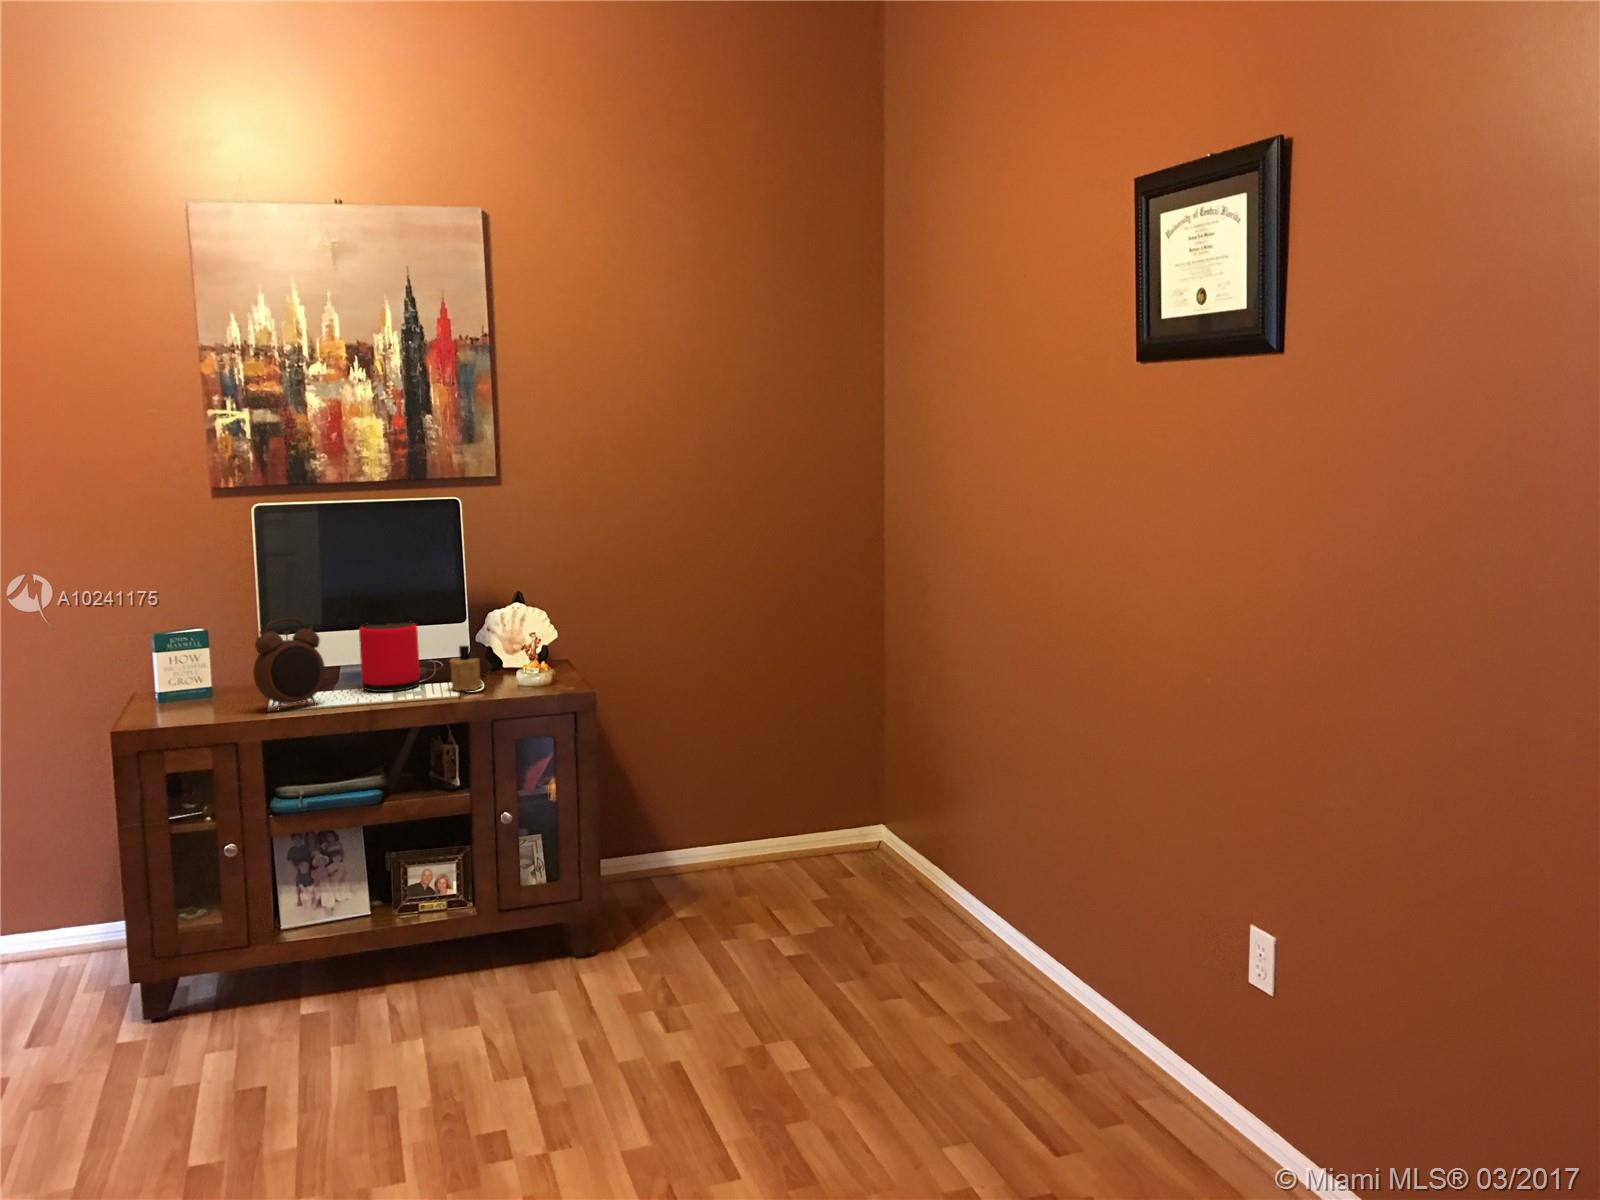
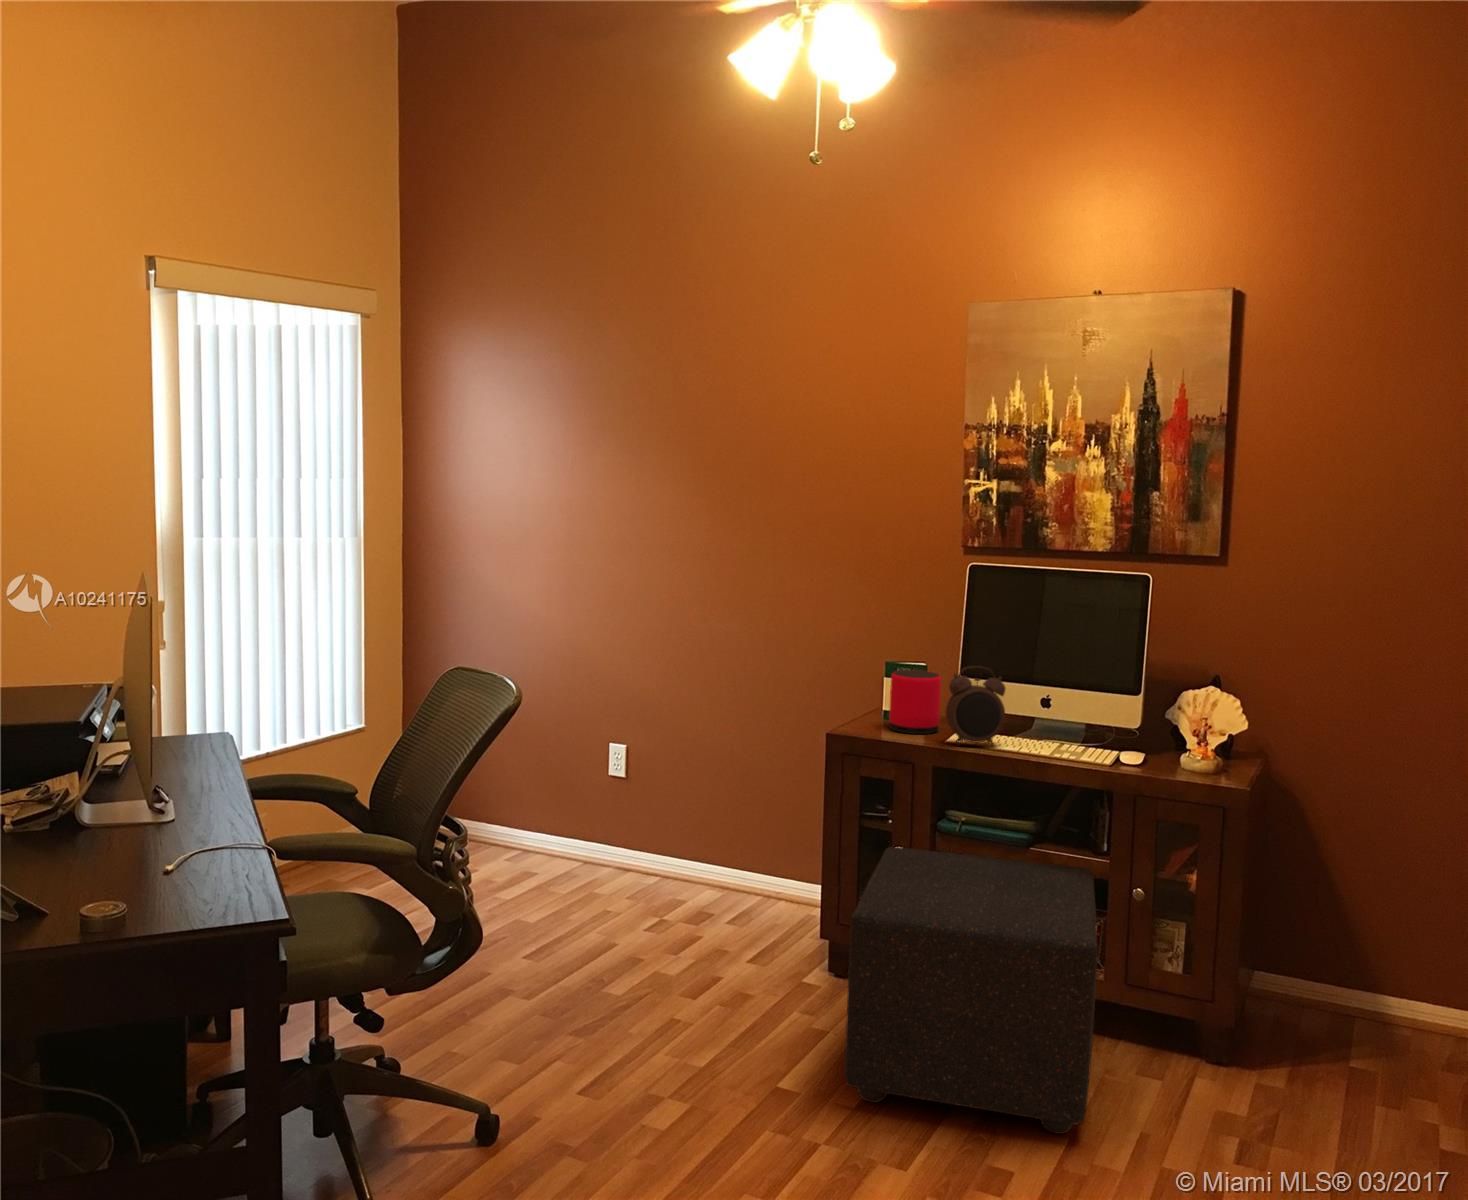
speaker: present [359,623,420,692] -> present [889,670,941,734]
candle: present [450,646,483,691] -> none [1118,718,1151,764]
ottoman: none [217,807,522,1125] -> present [845,847,1097,1134]

